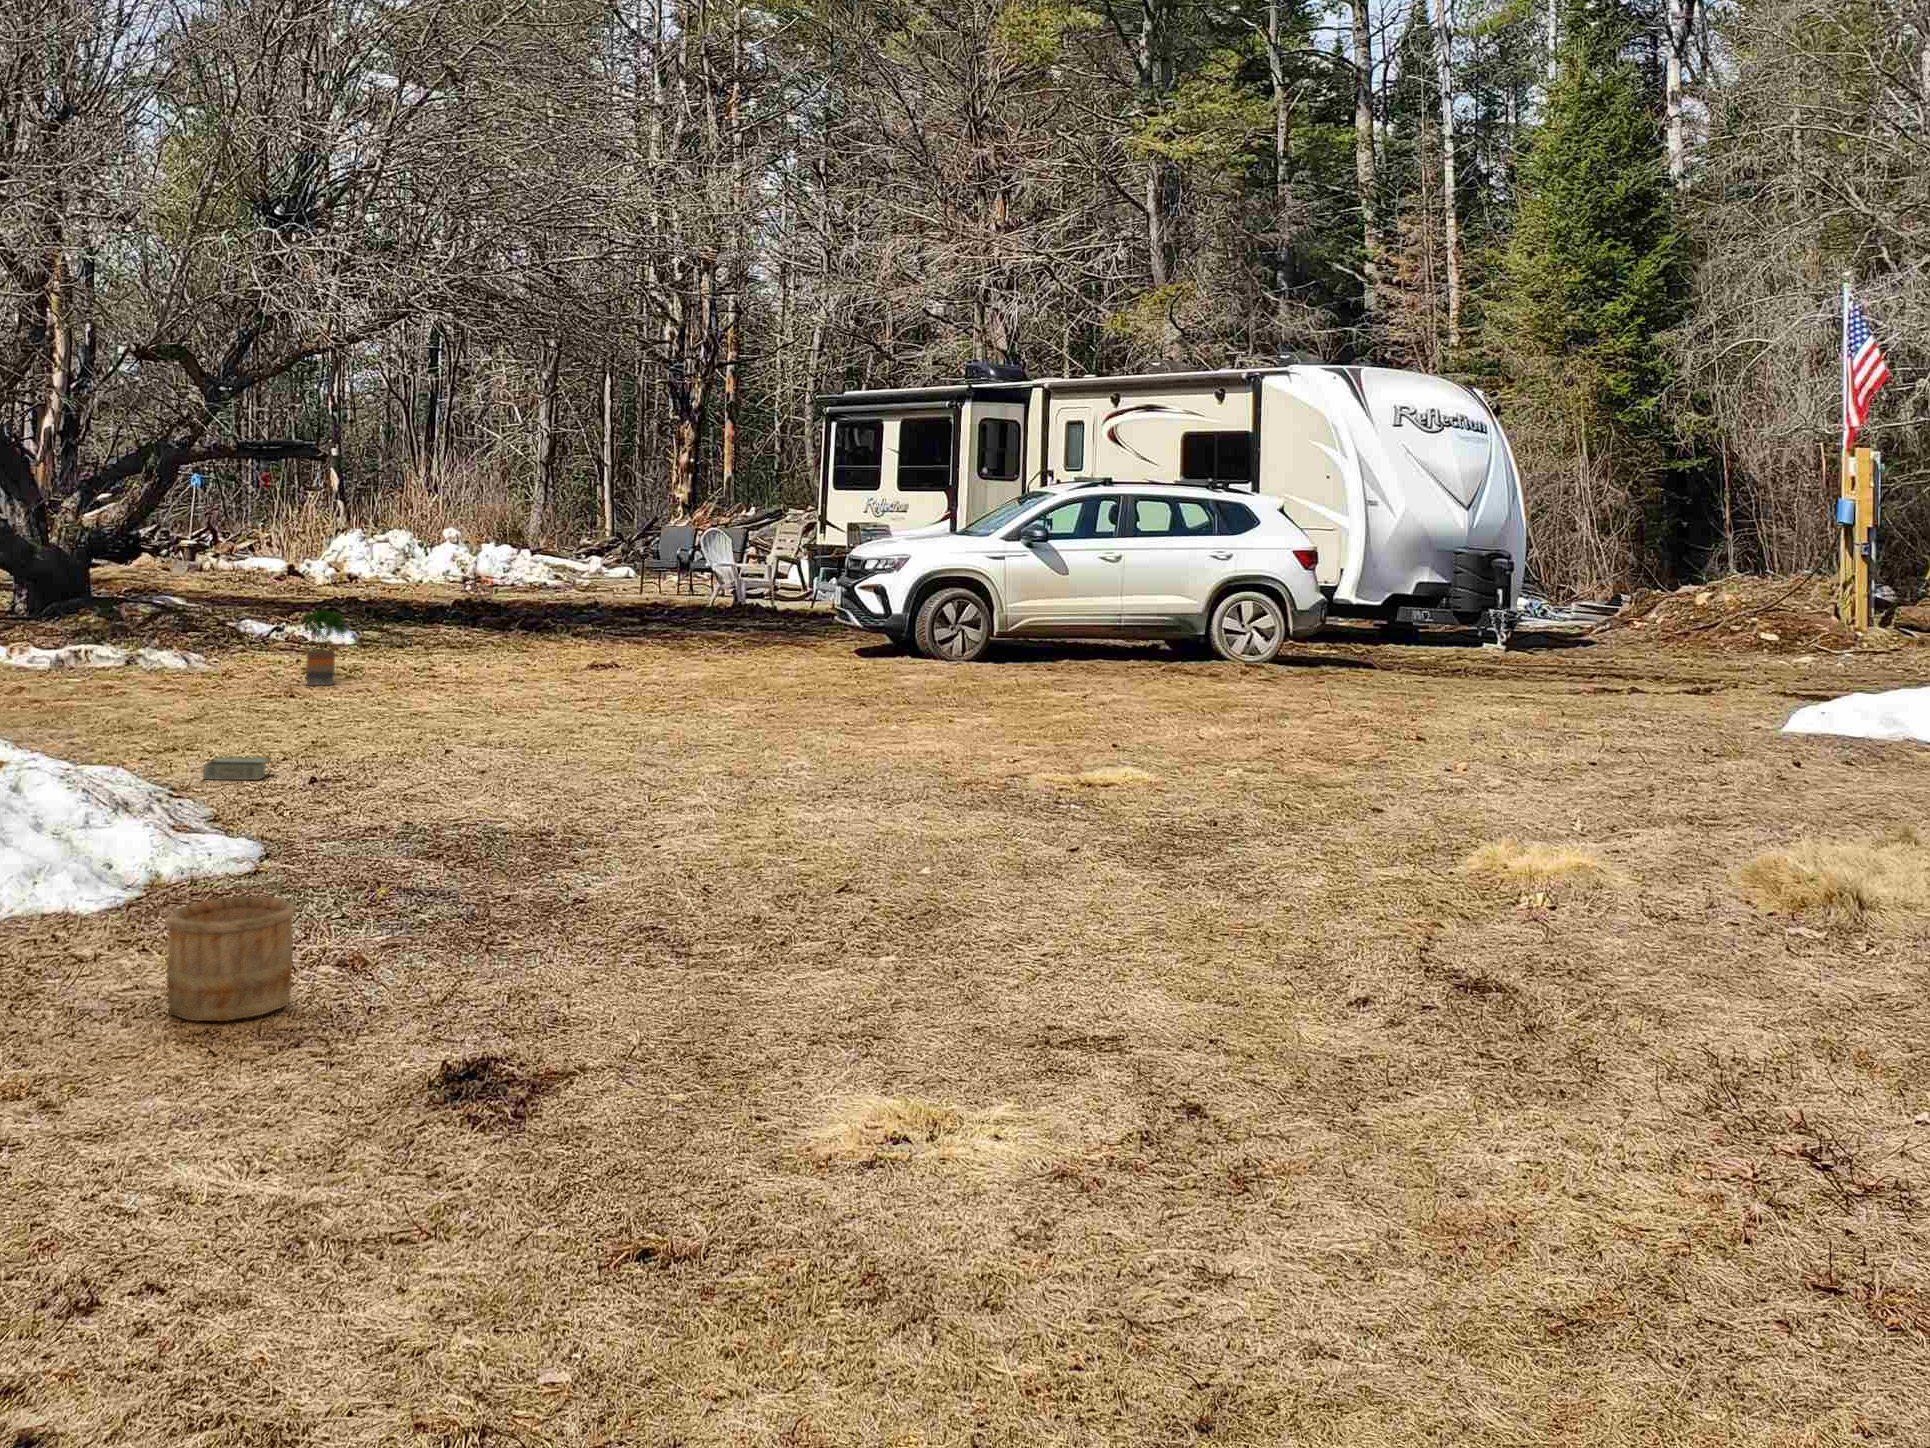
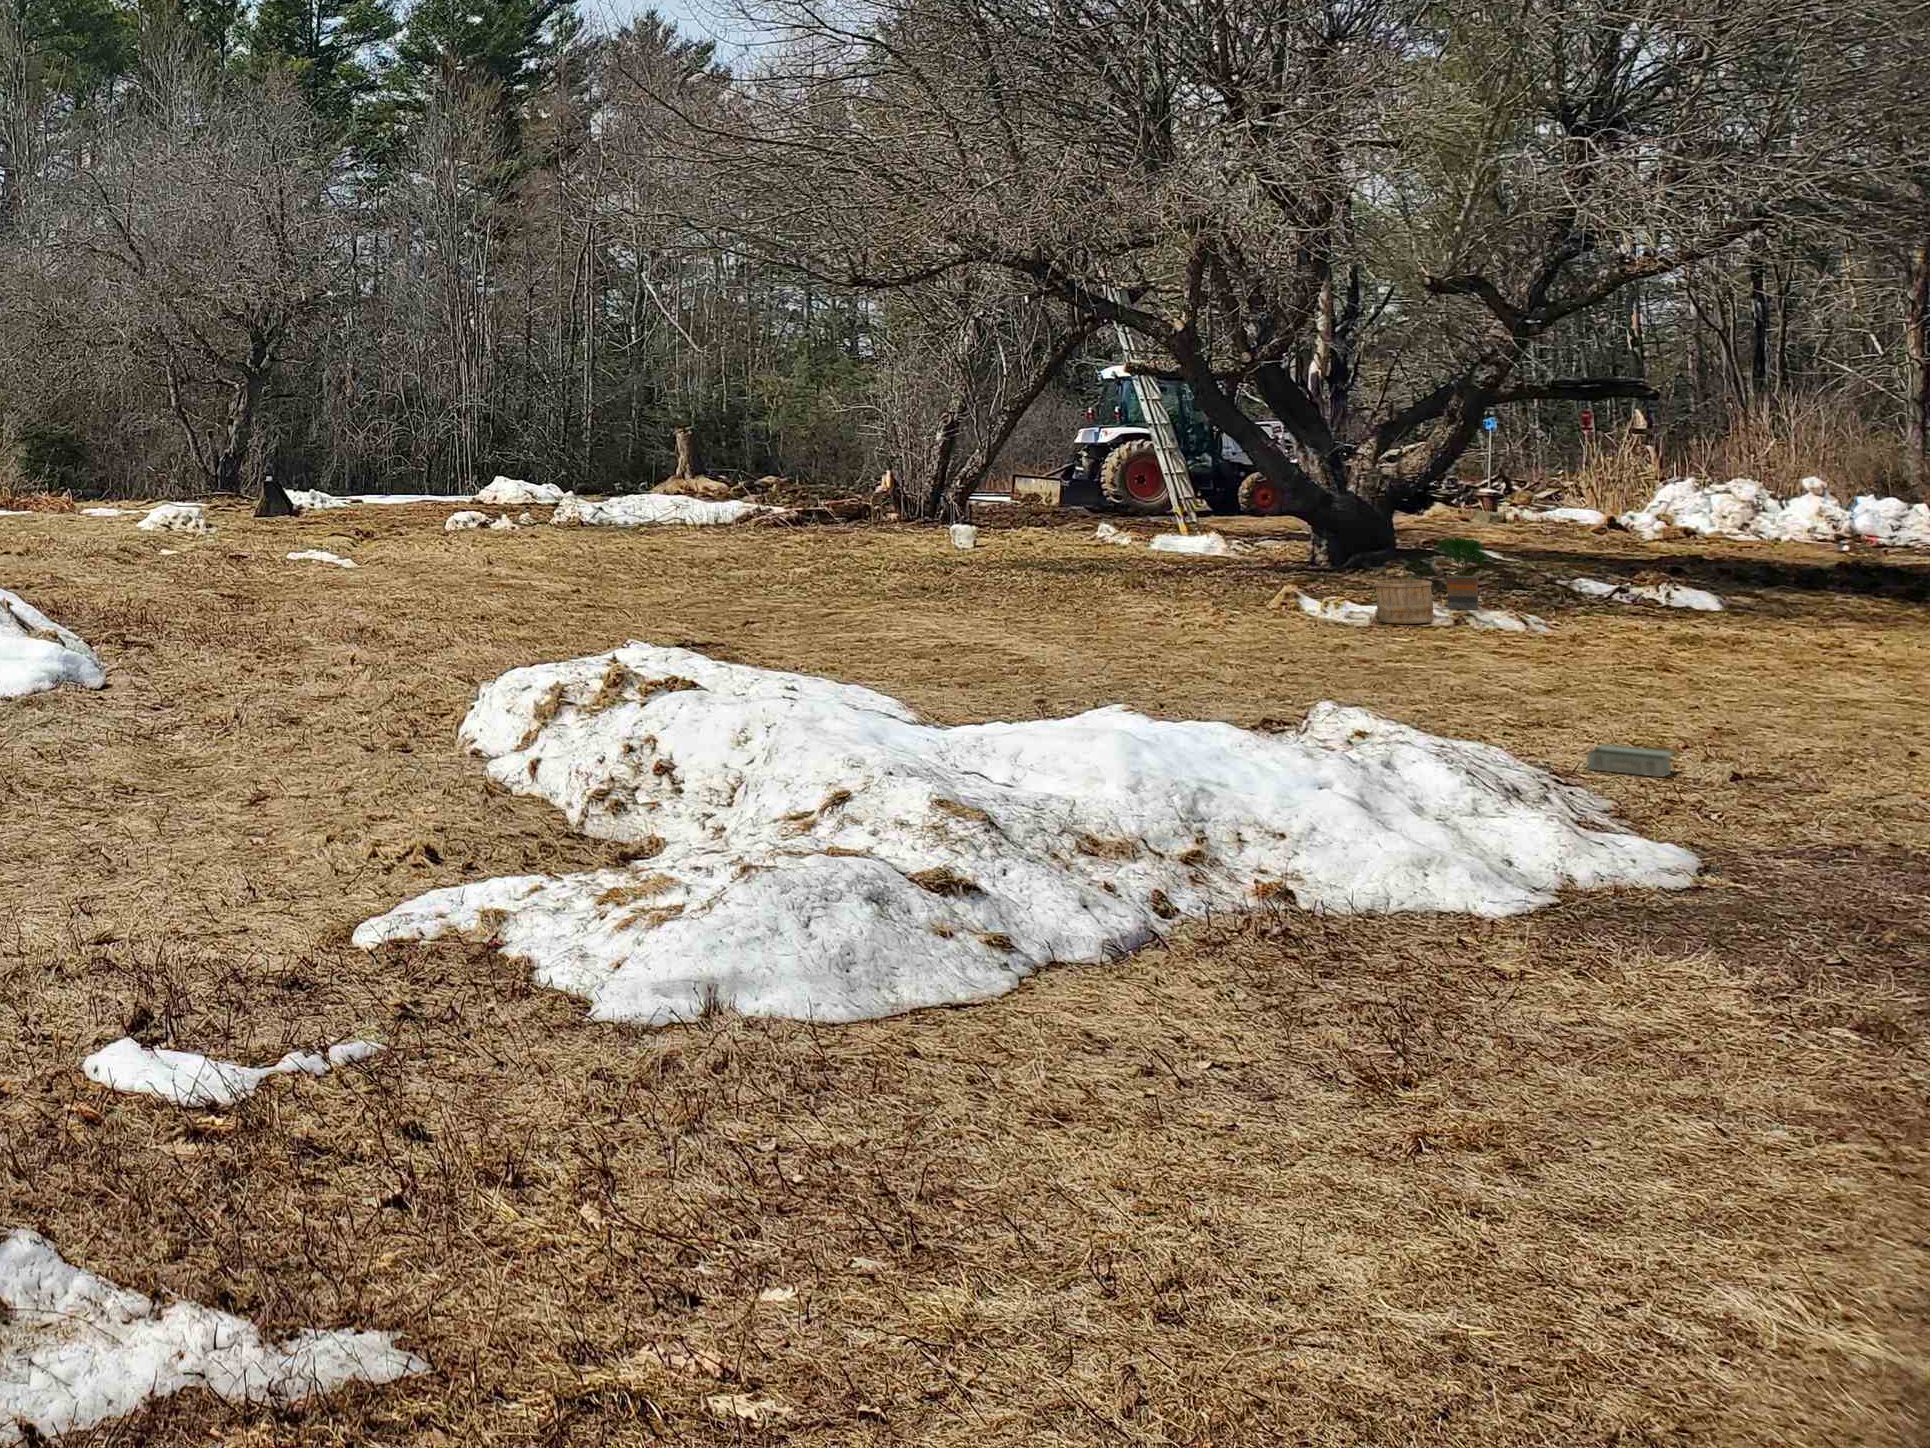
potted tree: present [299,611,348,686] -> present [1437,538,1488,610]
wooden bucket: present [164,896,296,1021] -> present [1374,579,1433,624]

